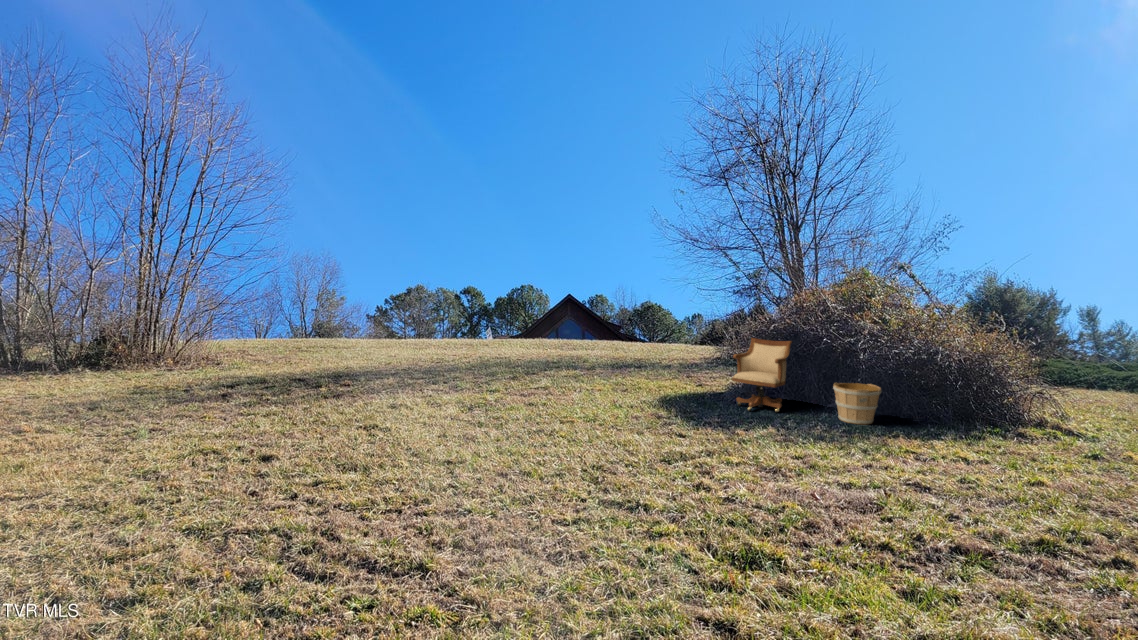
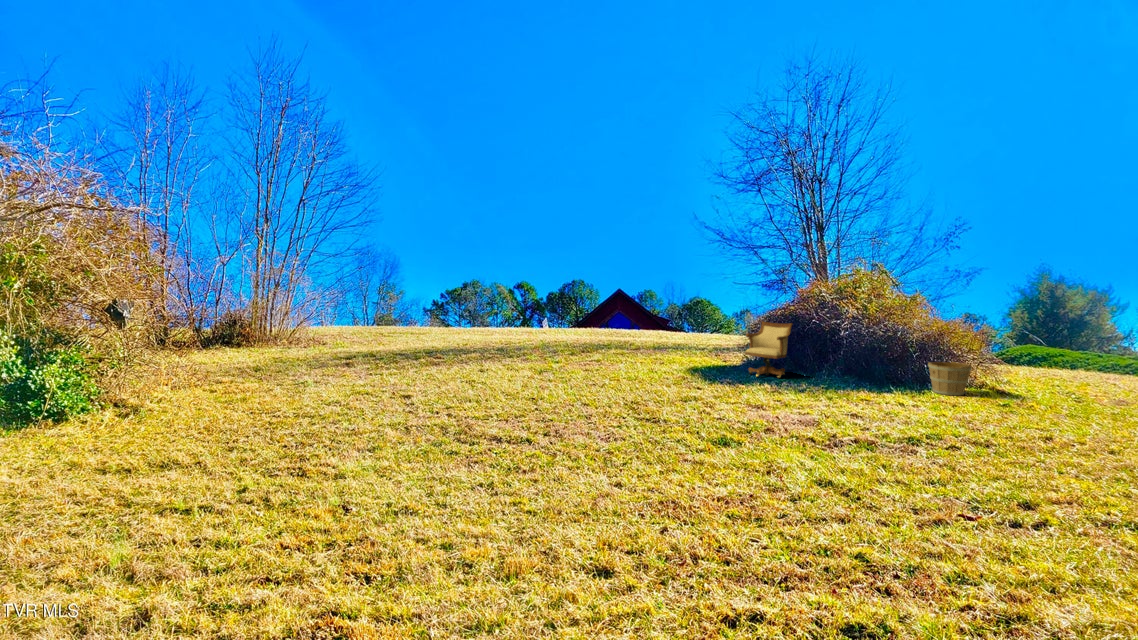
wooden bucket: present [833,383,881,424] -> present [928,362,972,396]

